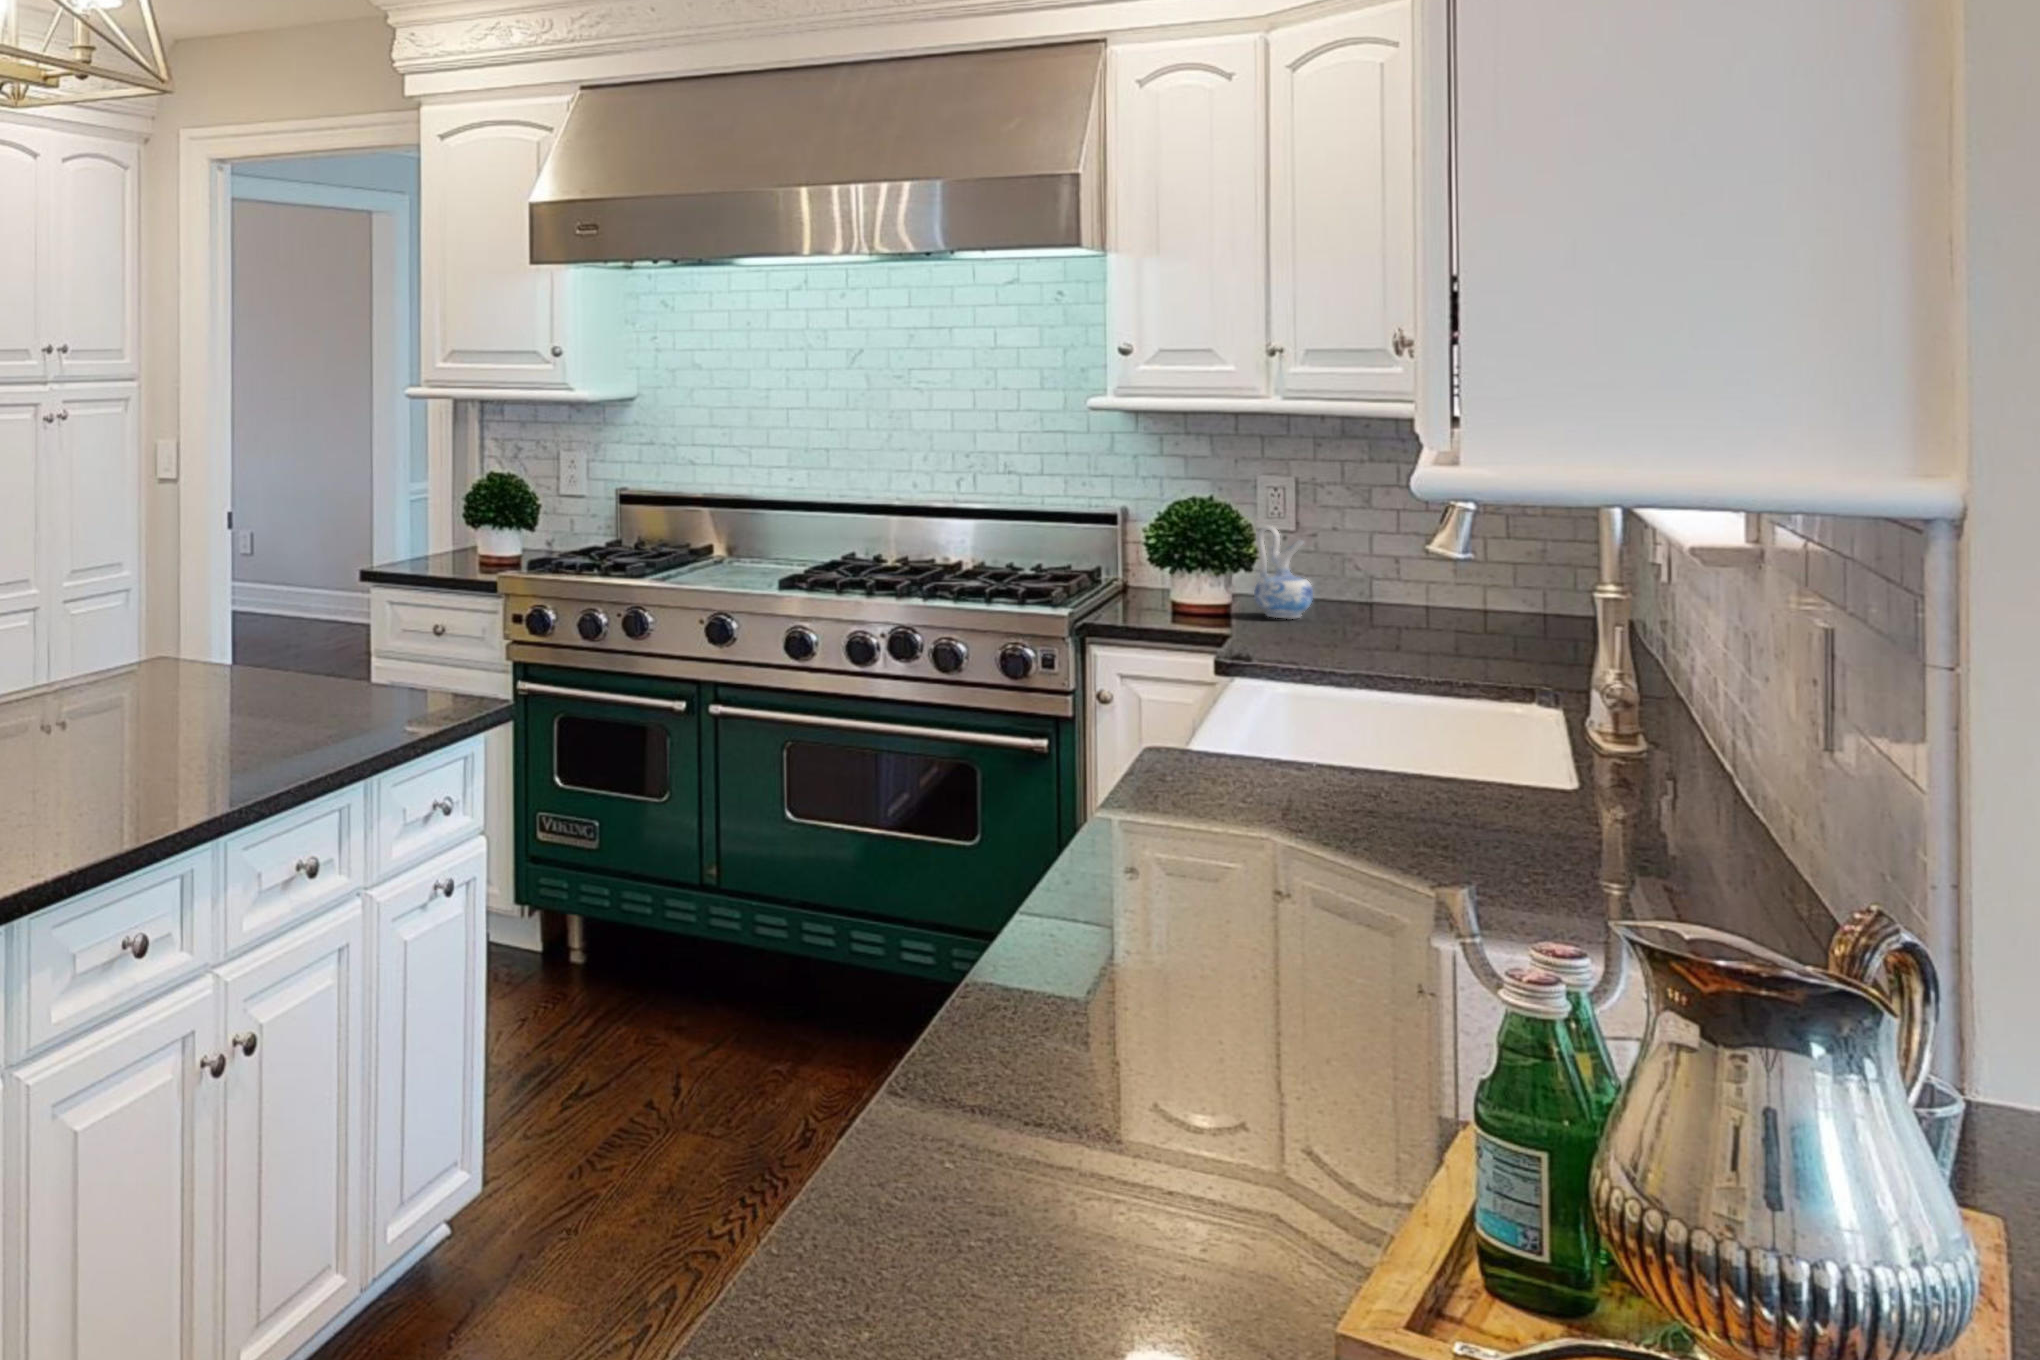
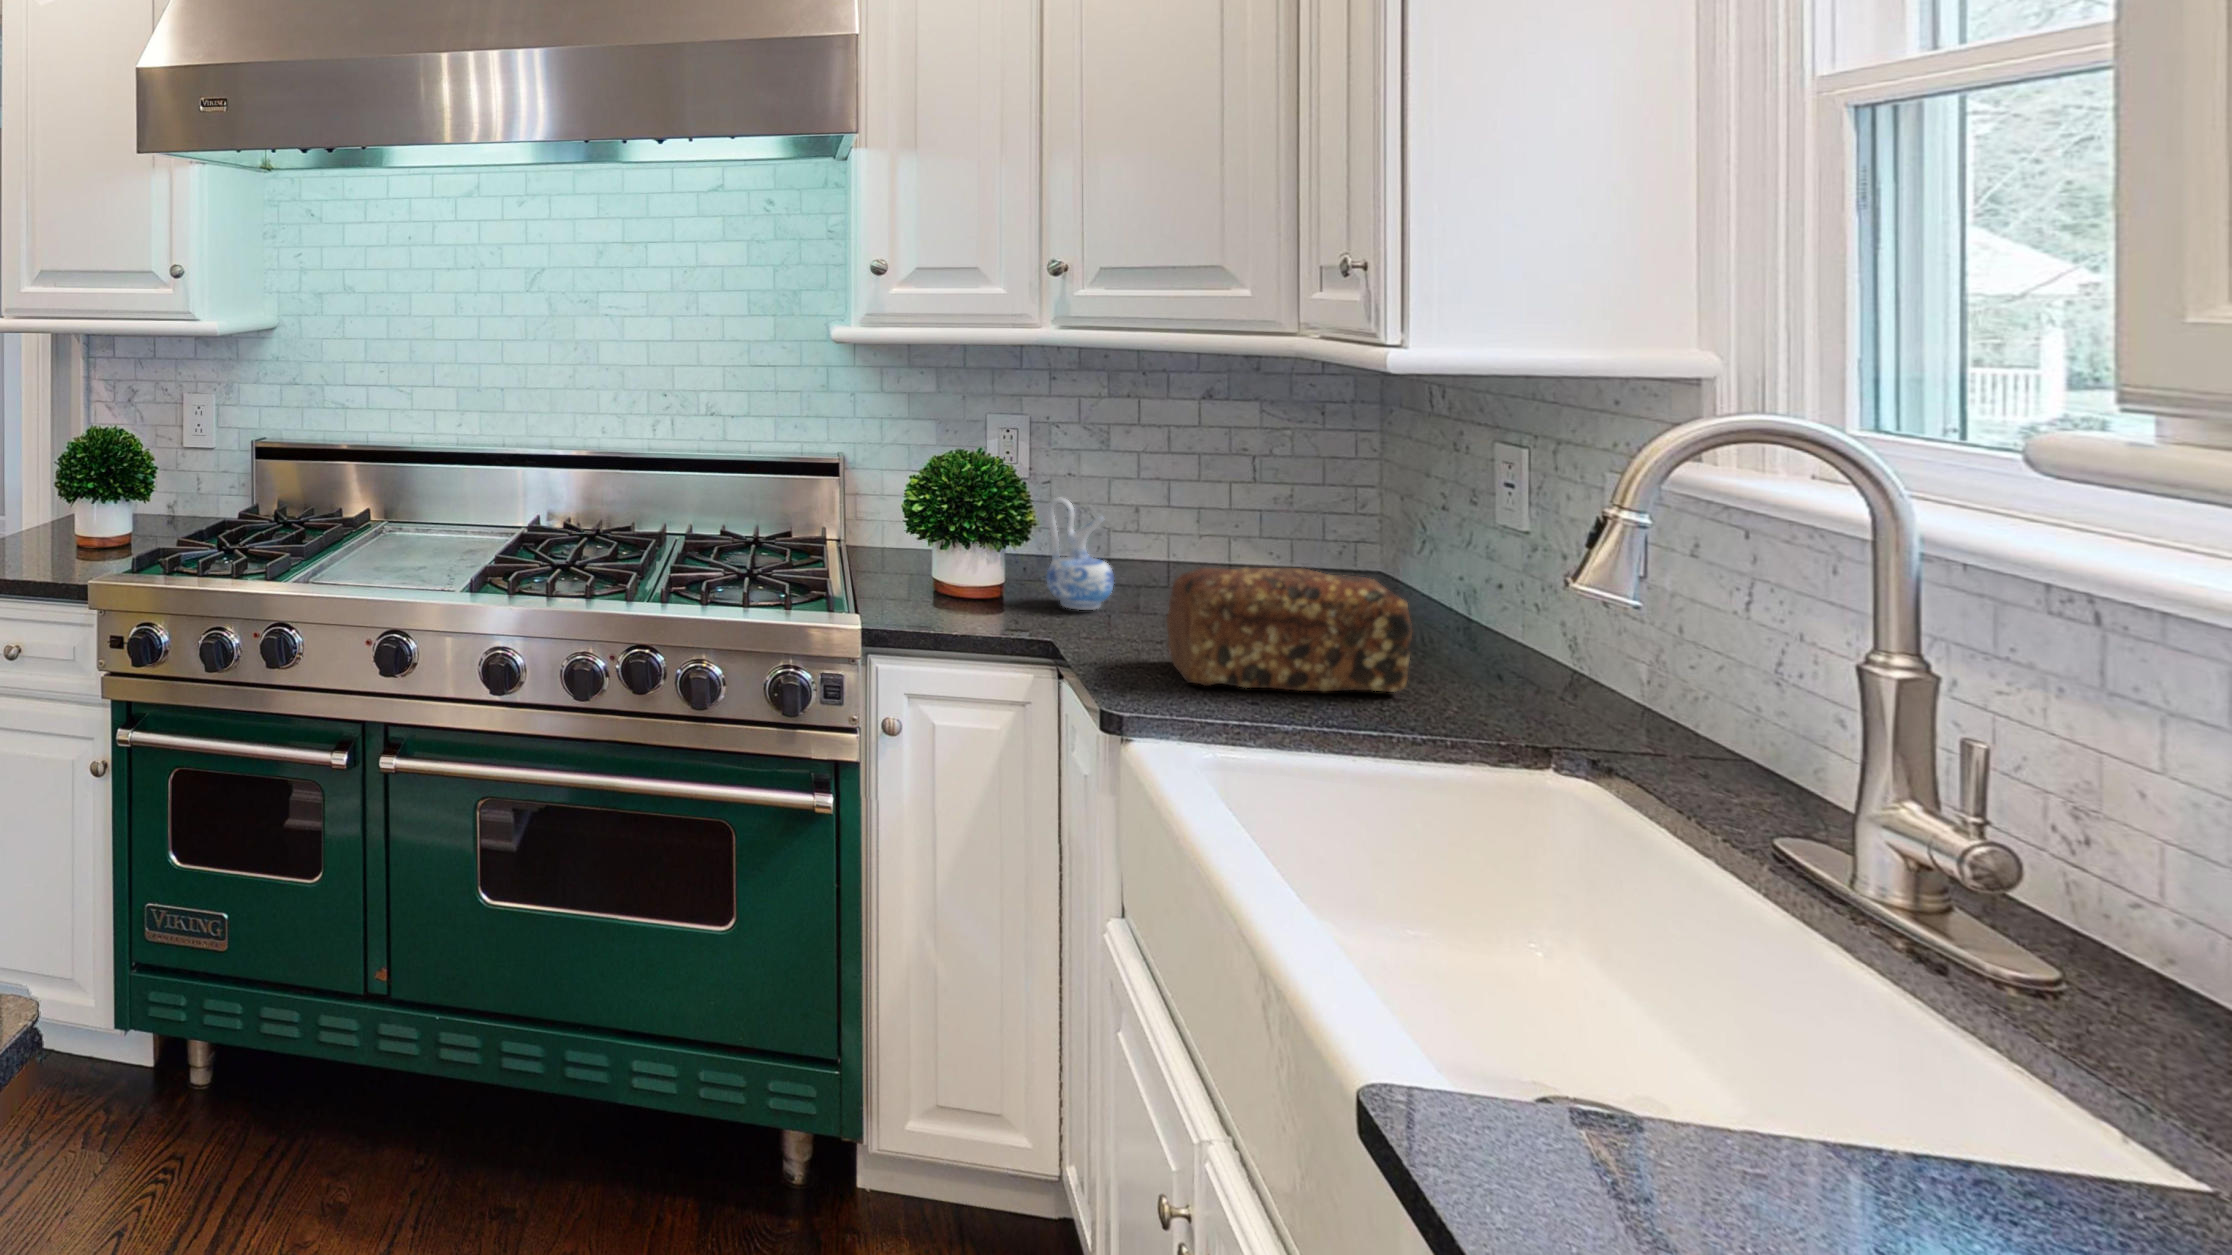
bread loaf: none [1314,566,1496,659] -> present [1167,568,1412,692]

